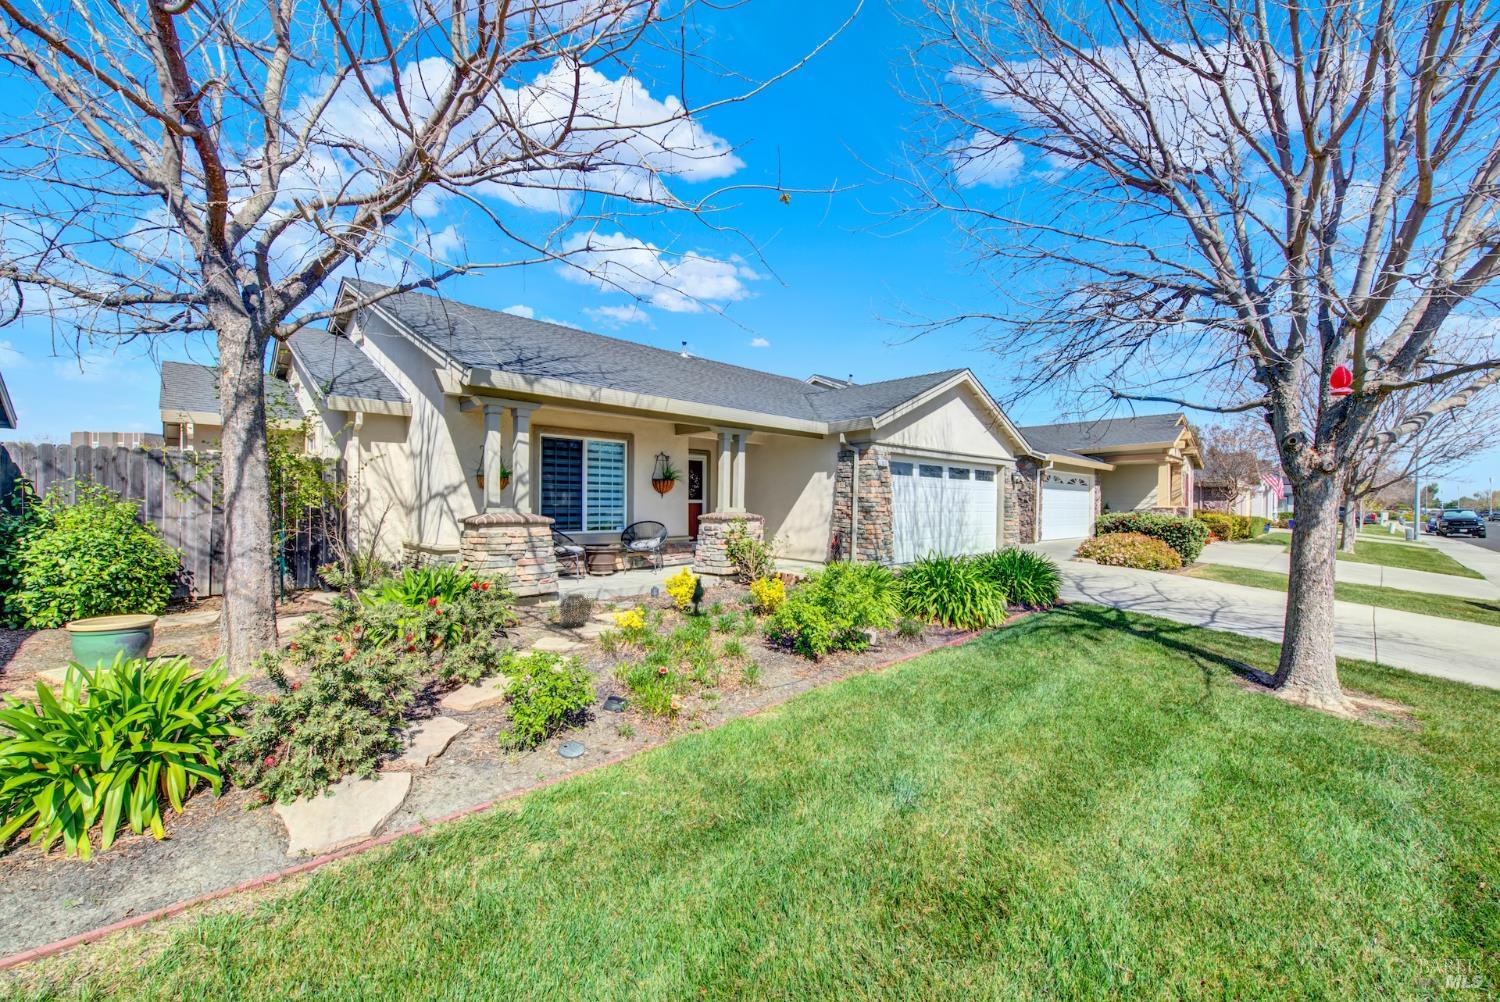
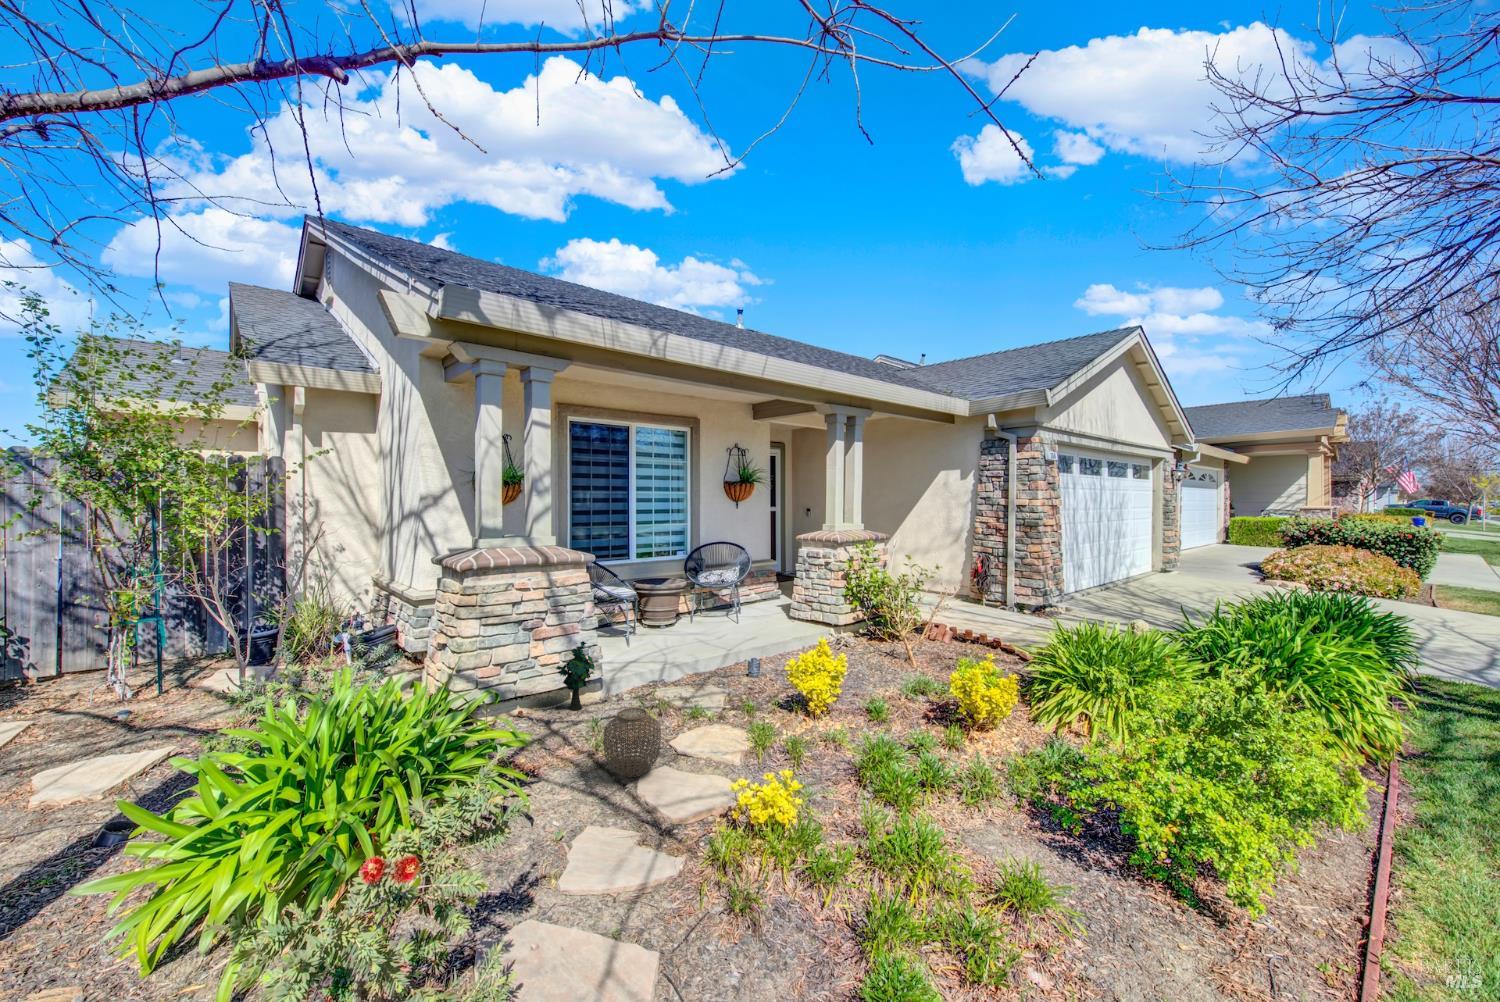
decorative plant: present [690,576,707,616] -> present [556,641,595,711]

